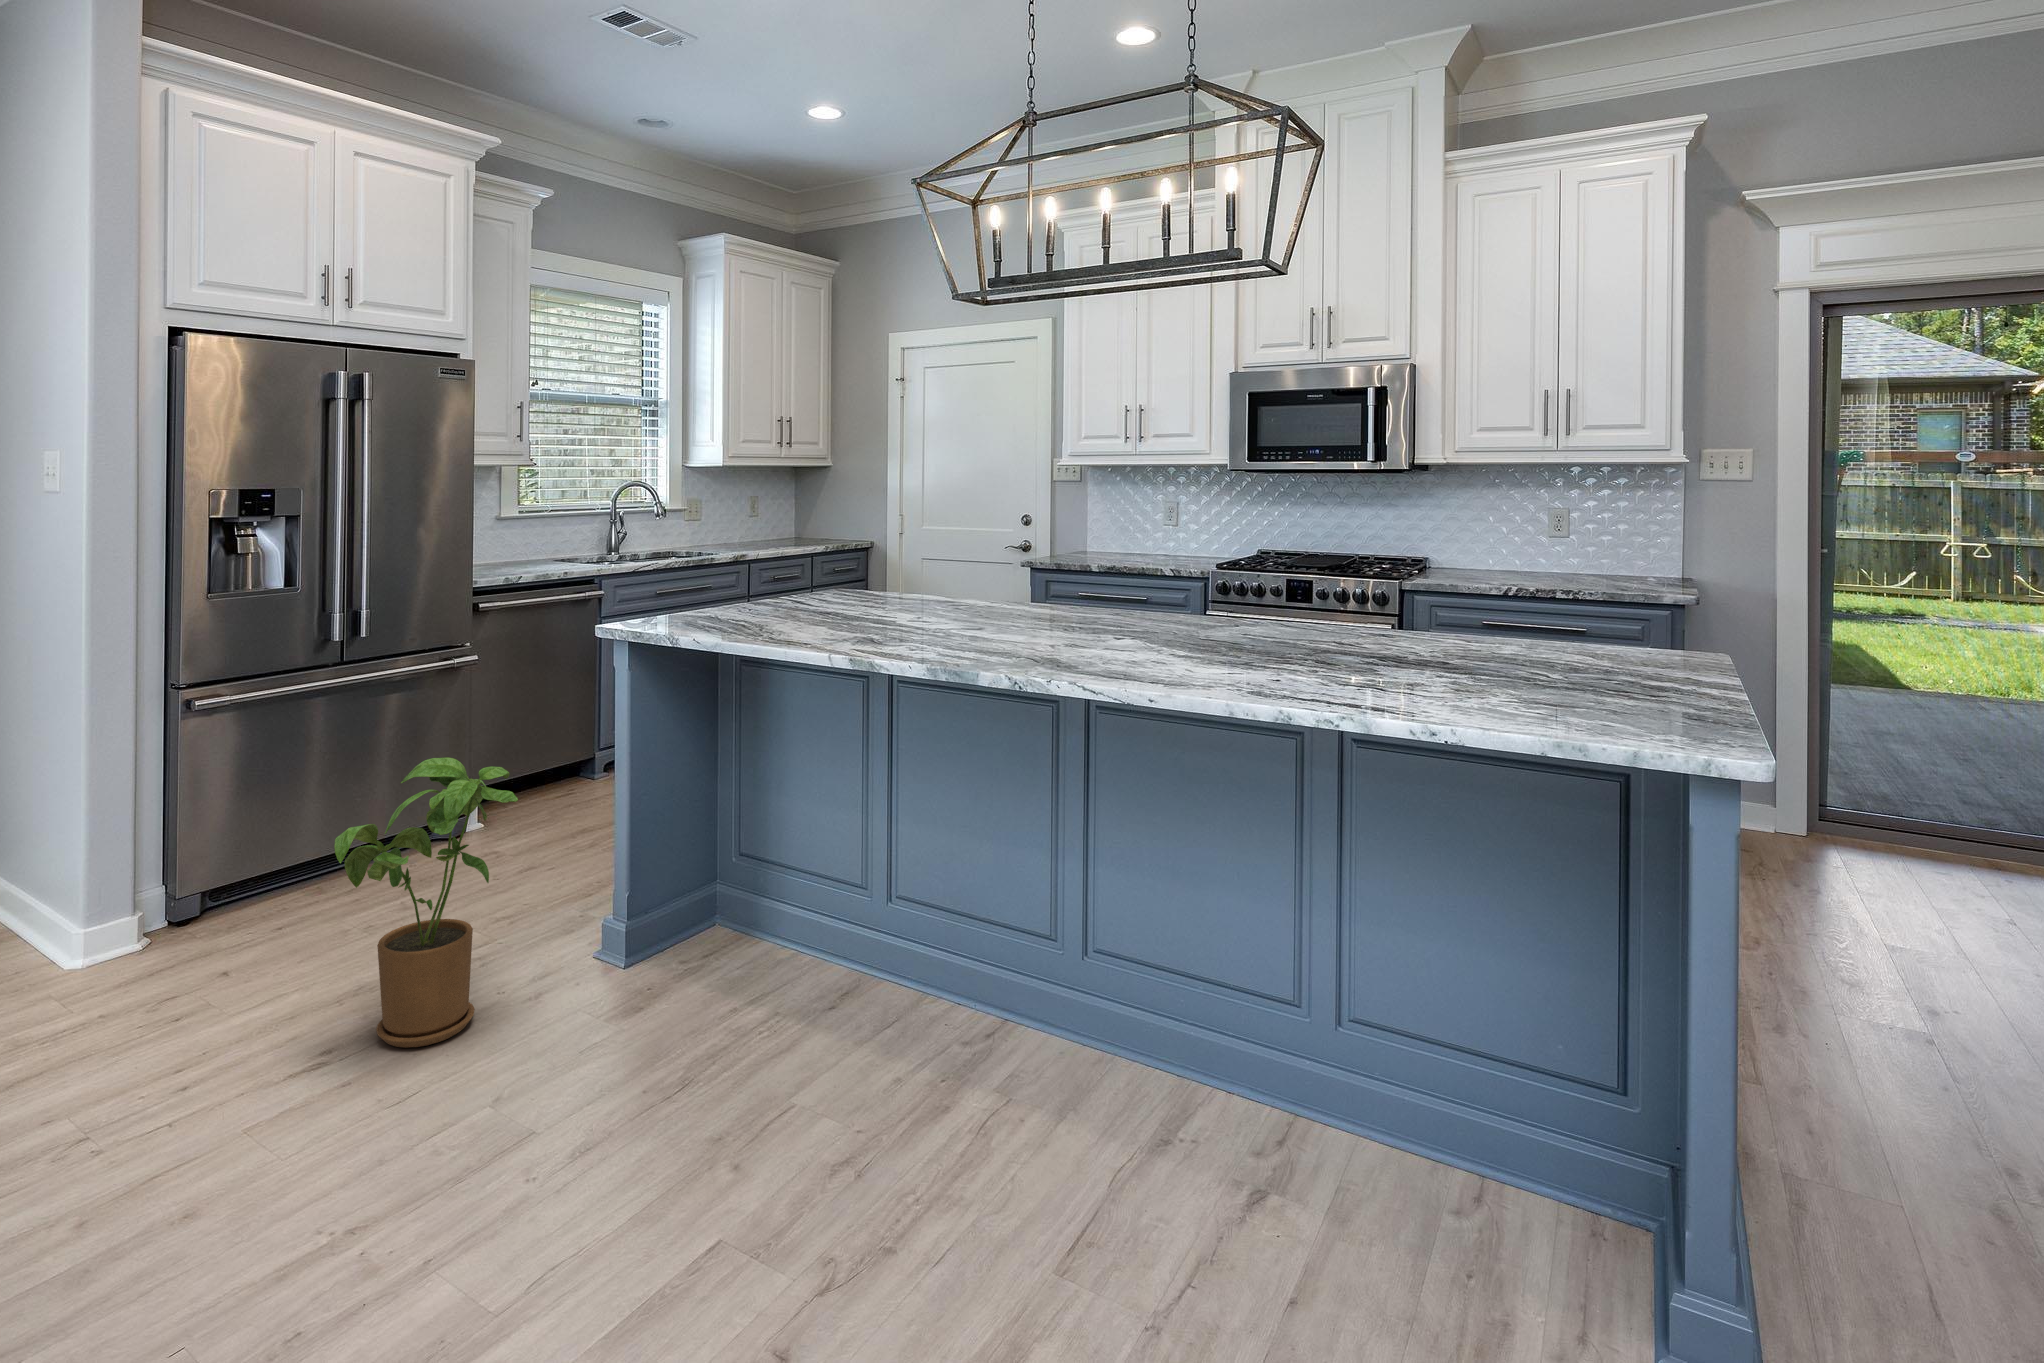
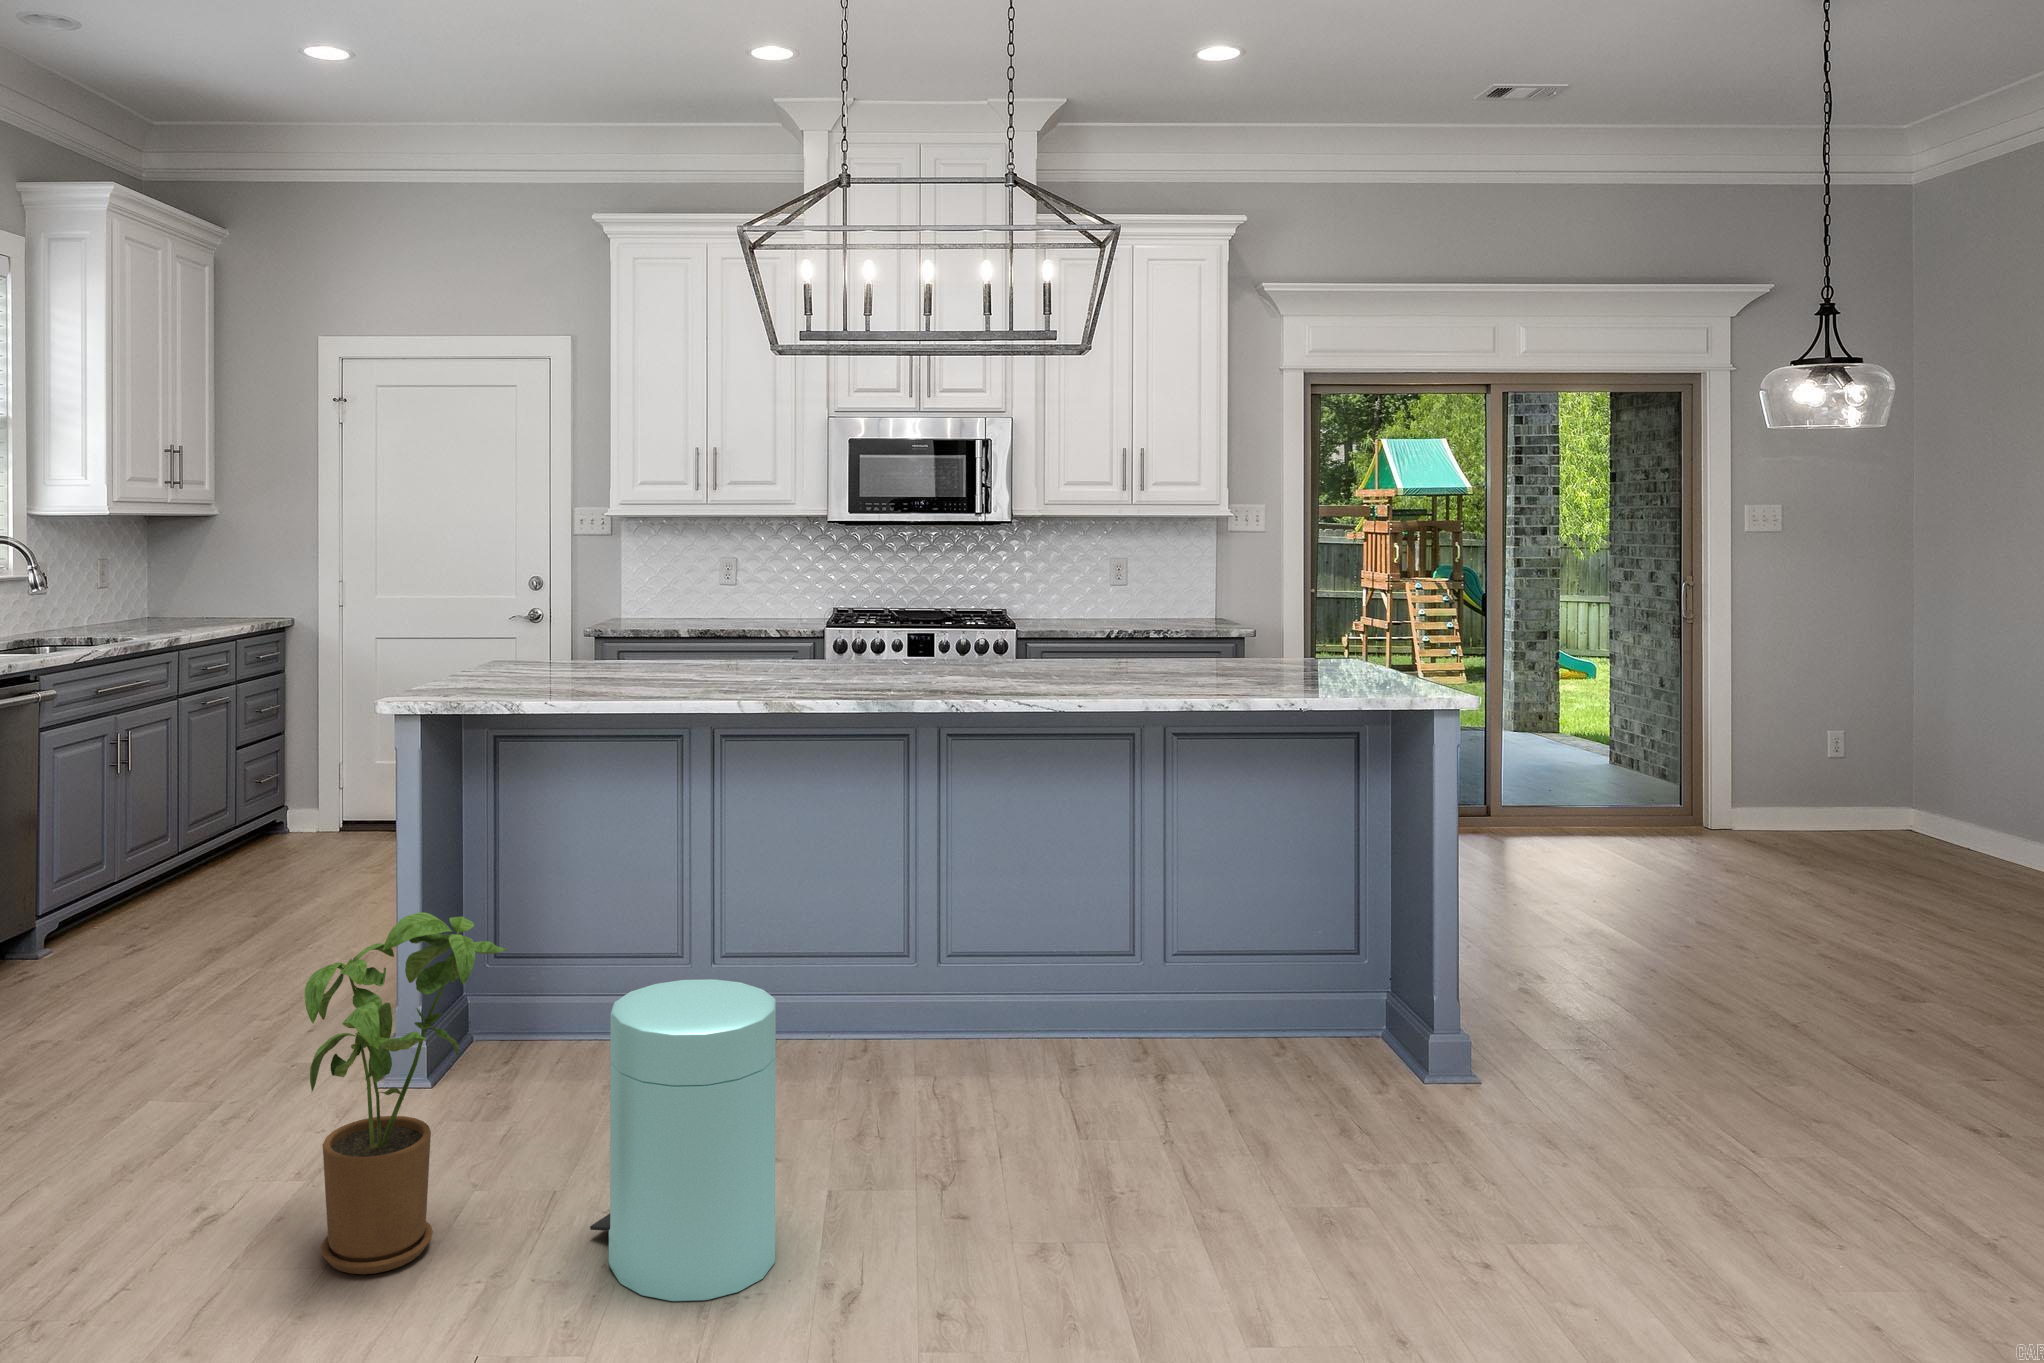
trash can: none [500,856,668,1169] -> present [590,979,776,1301]

